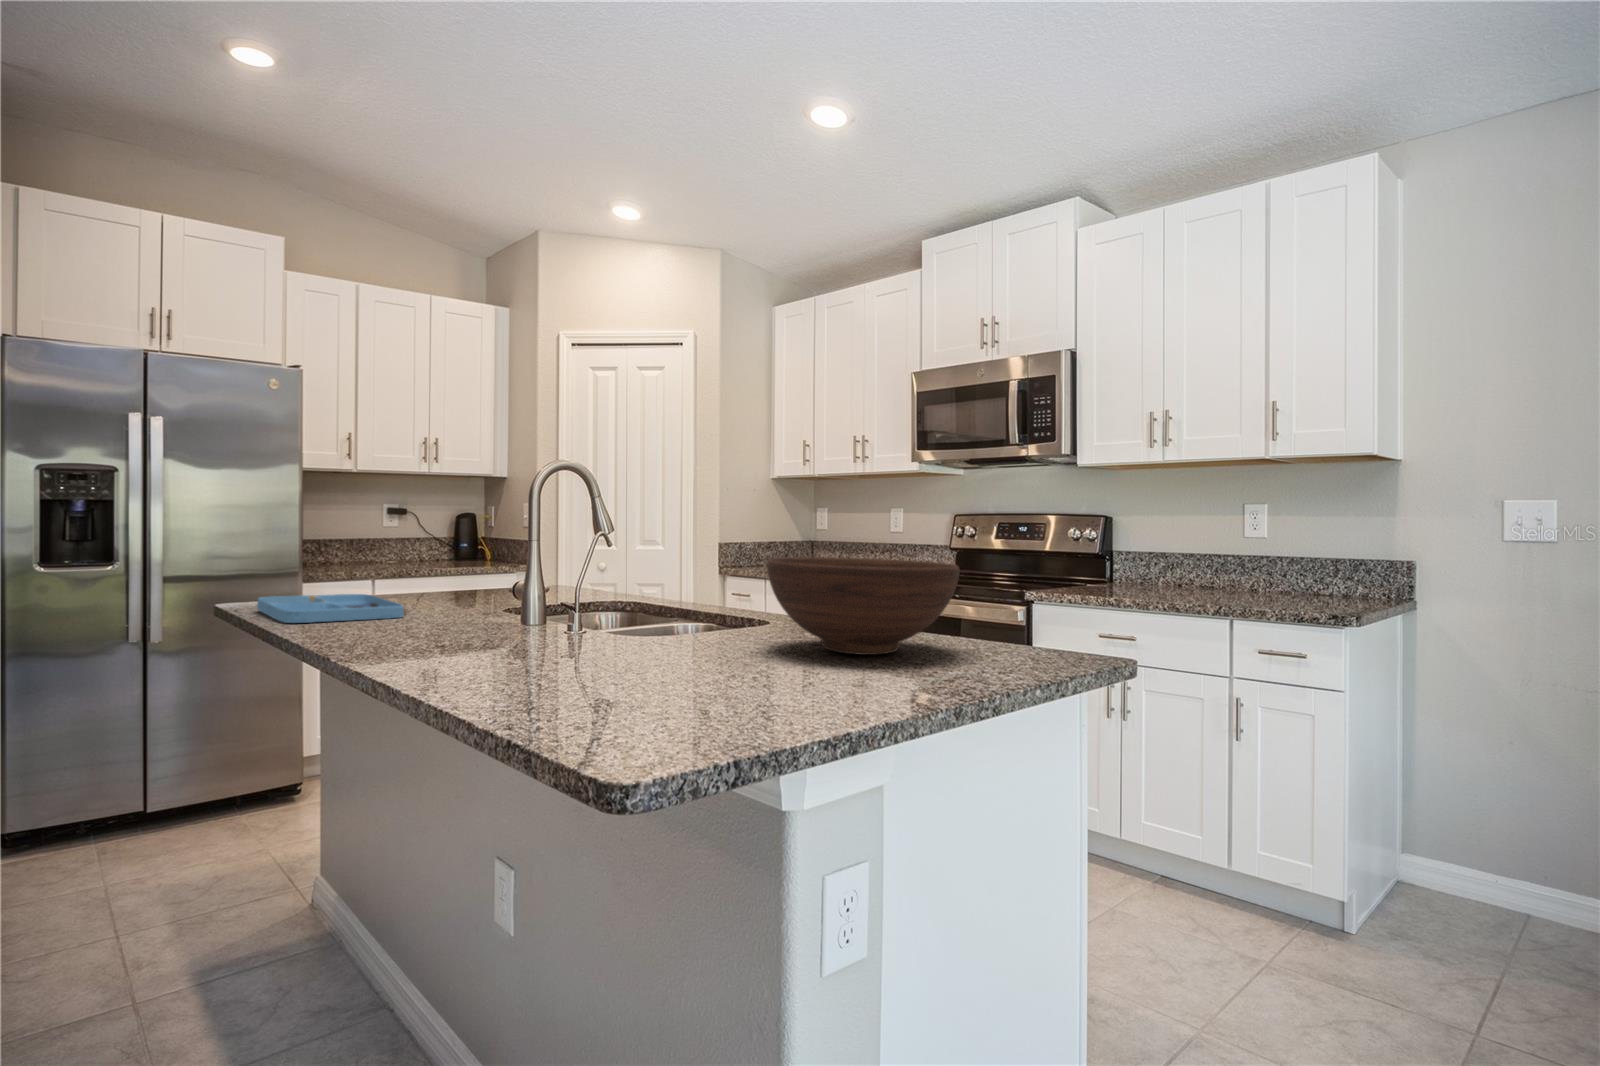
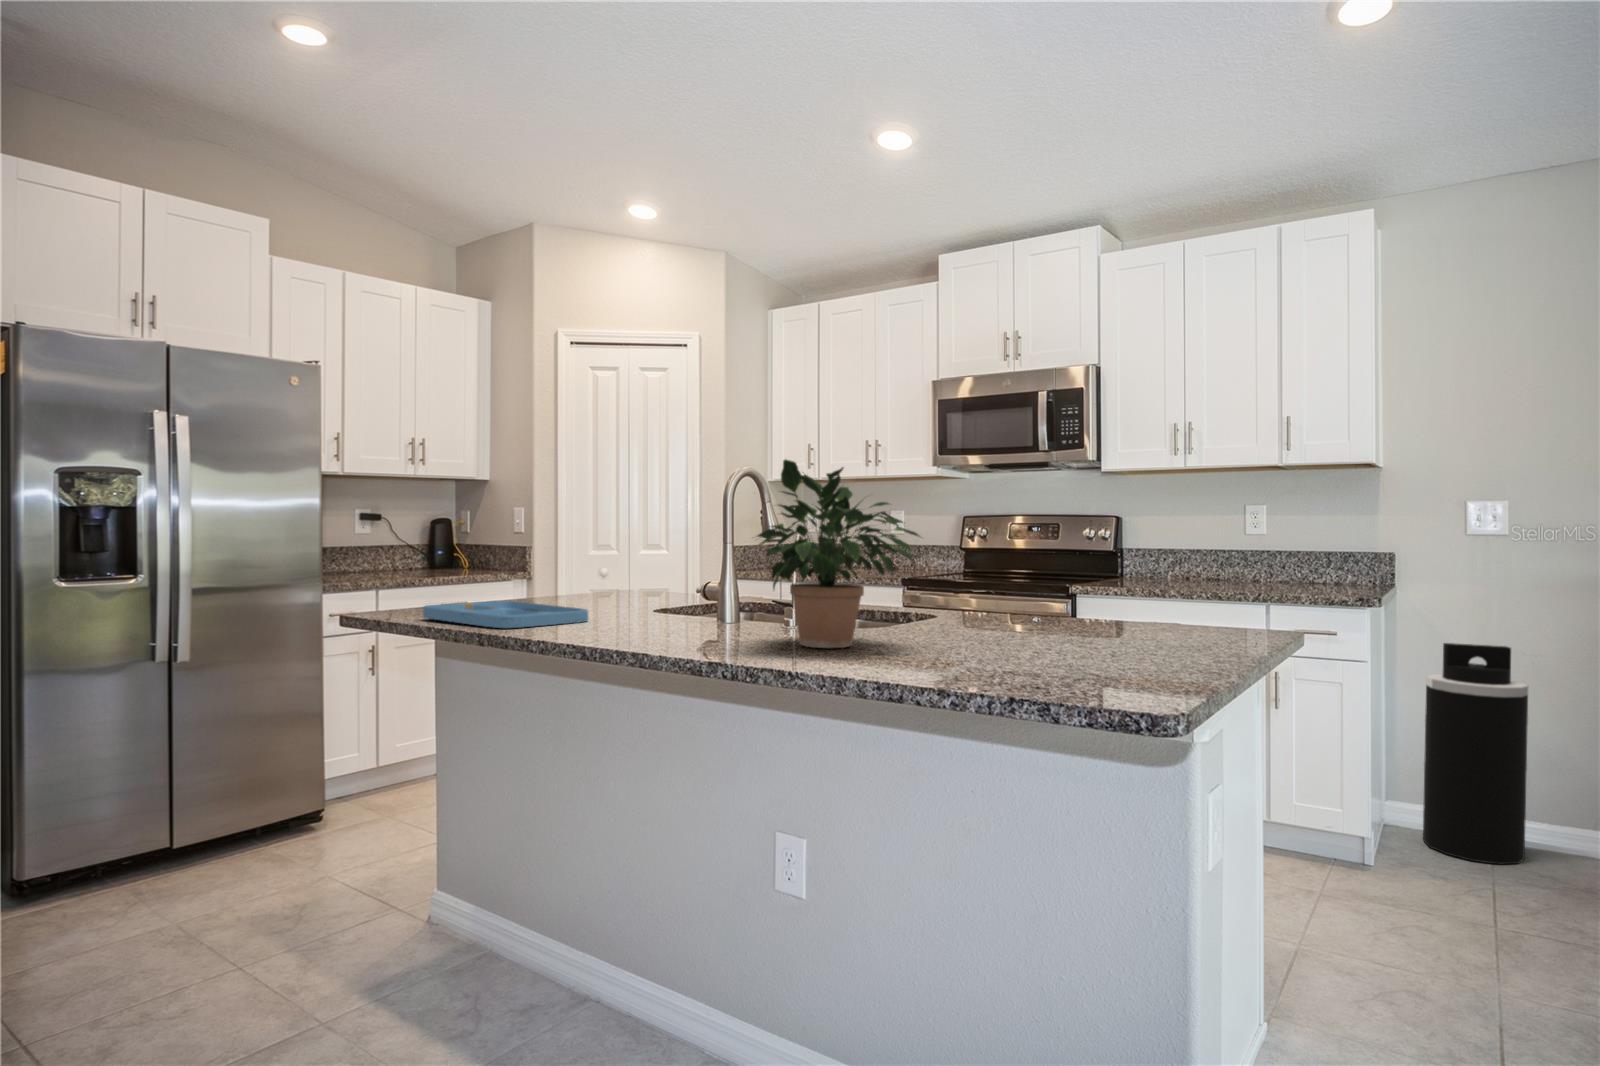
potted plant: none [414,446,648,660] -> present [757,459,920,648]
fruit bowl: present [767,557,960,655] -> none [997,555,1169,636]
trash can: none [1437,671,1574,946] -> present [1423,643,1528,864]

